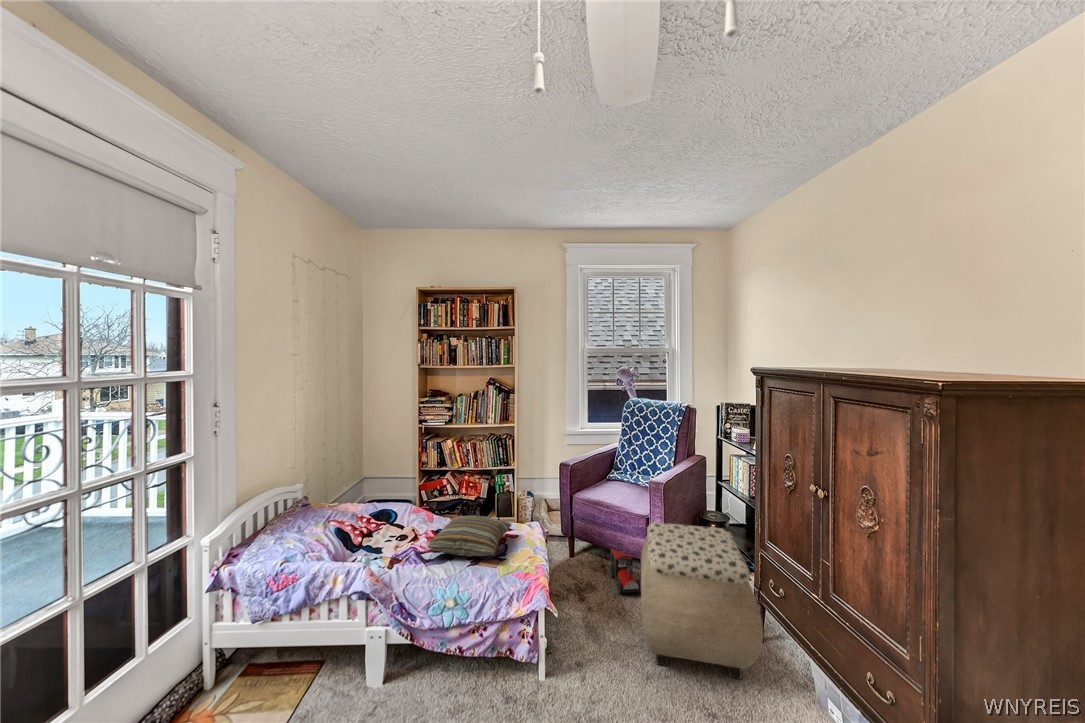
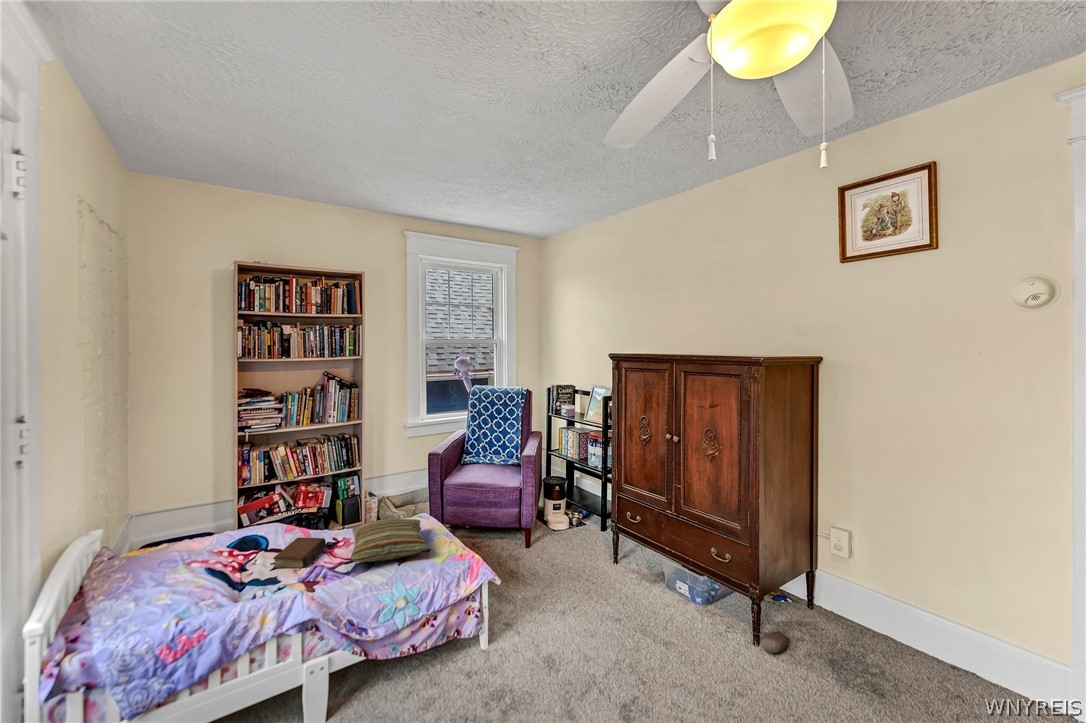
book: none [386,517,432,545] -> present [273,538,326,569]
ottoman: present [641,522,764,679] -> none [525,488,628,601]
toy train: present [609,549,641,593] -> none [487,522,521,561]

